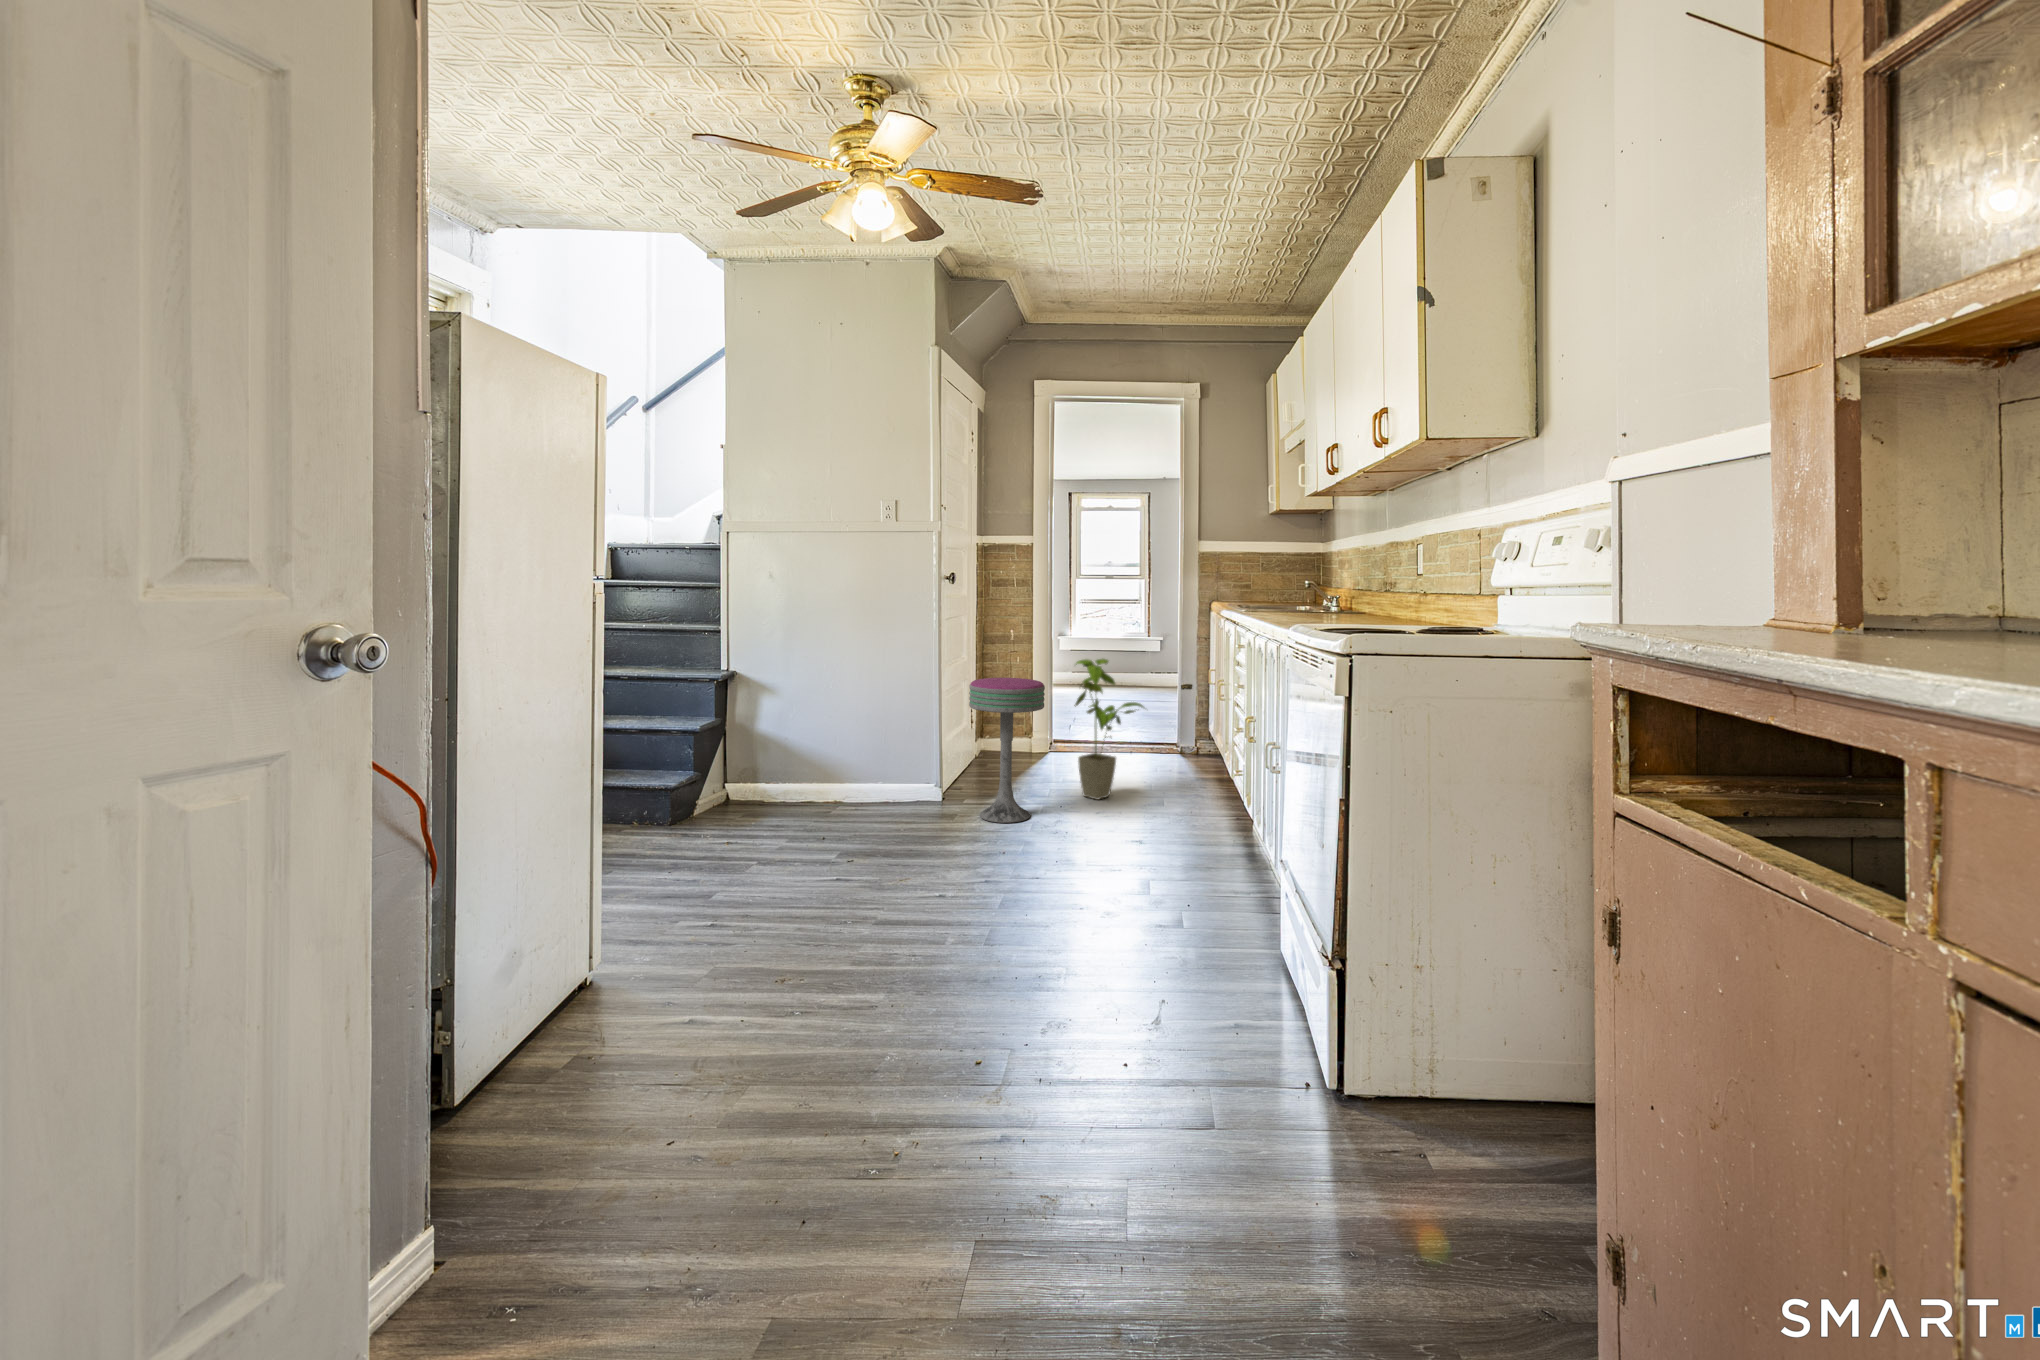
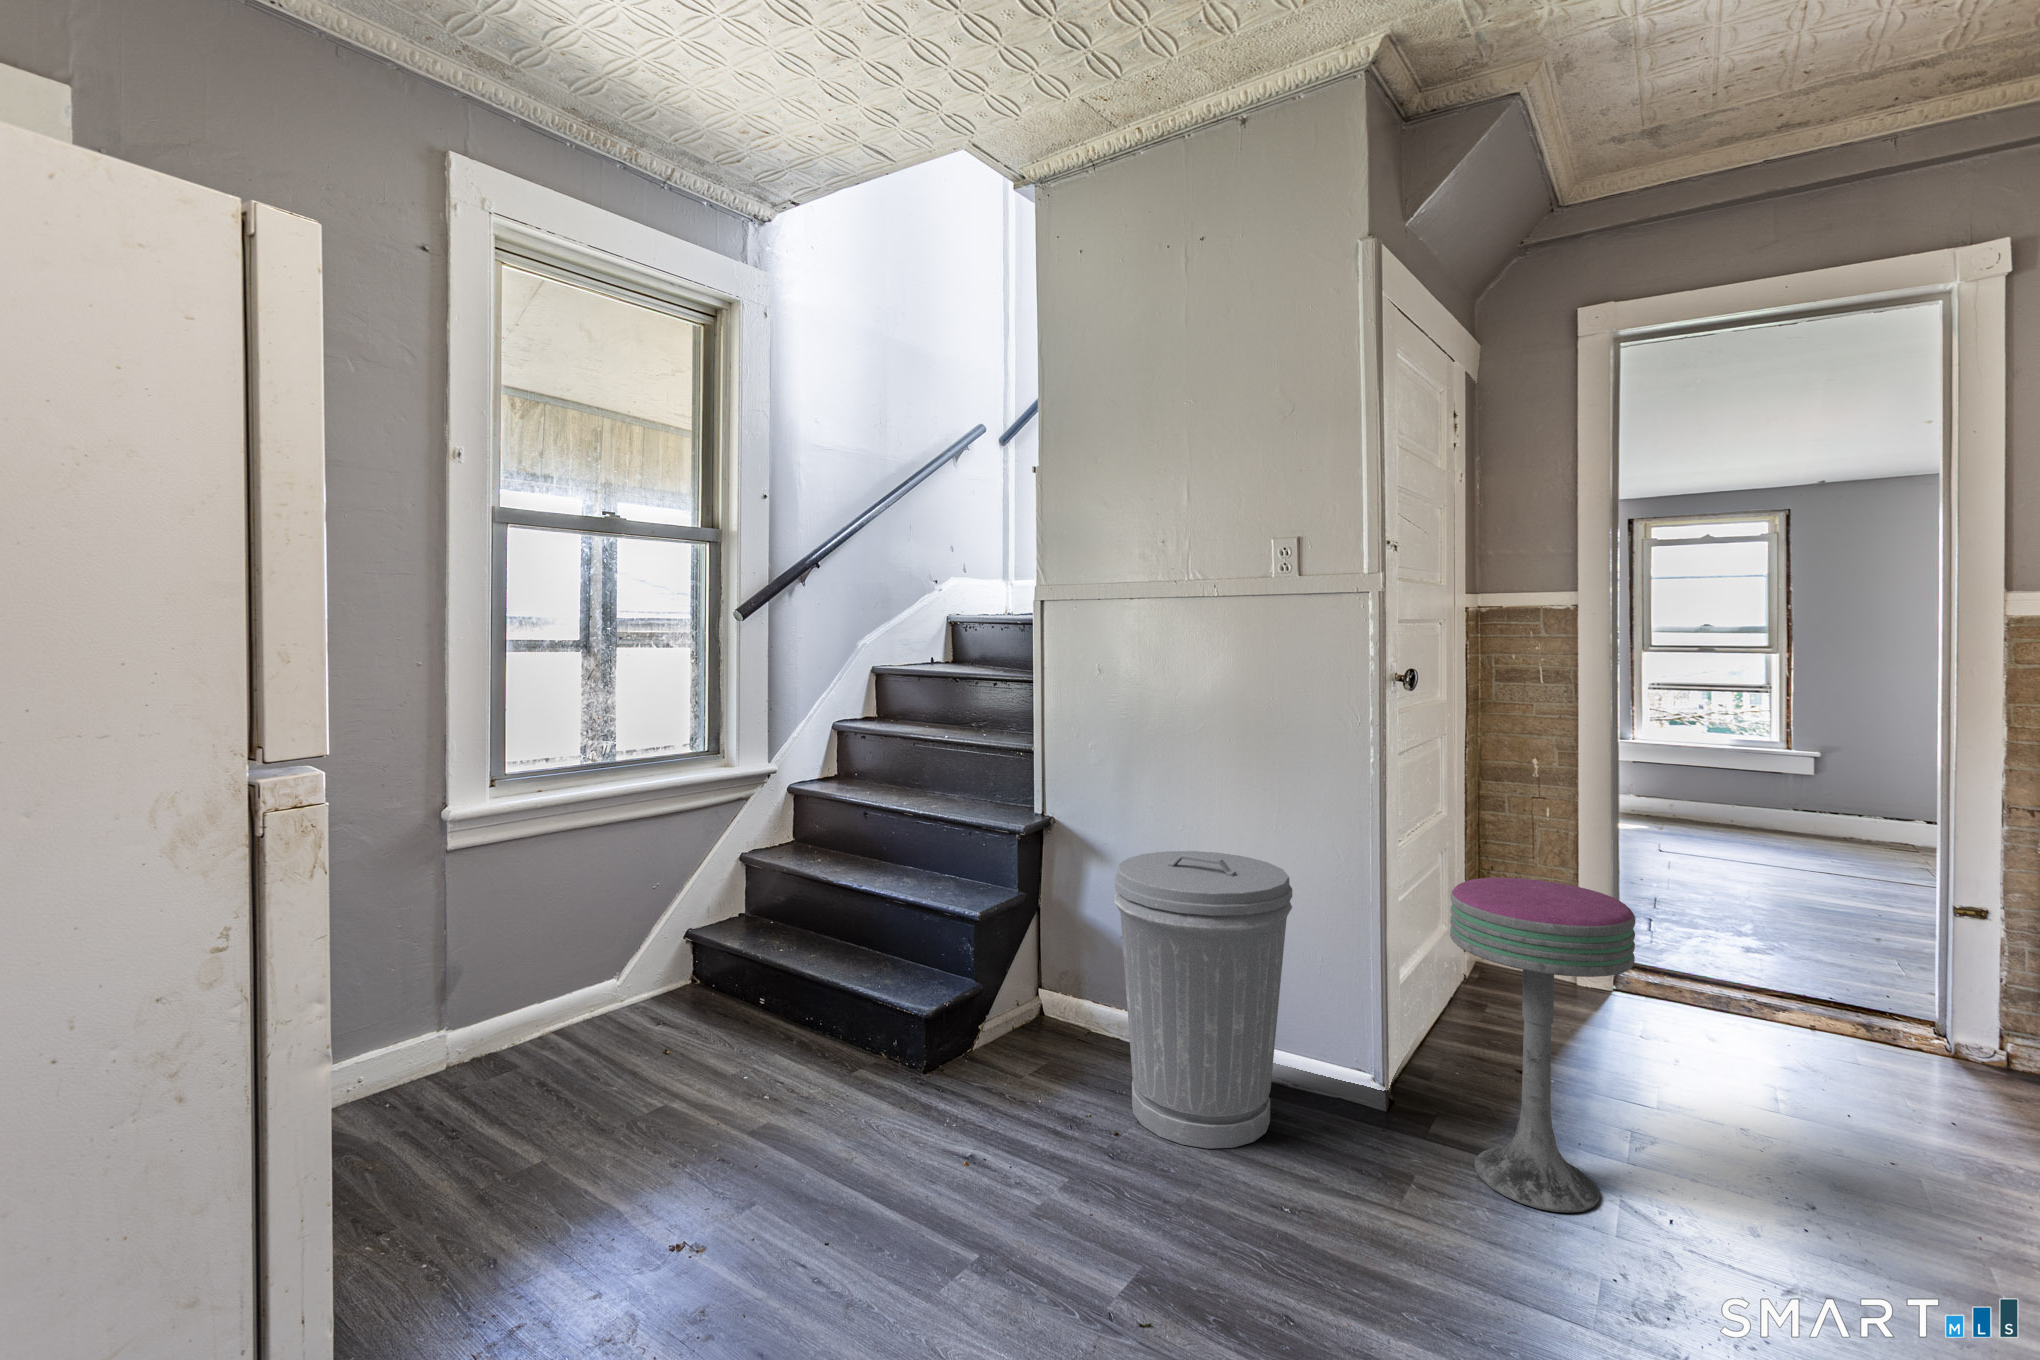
house plant: present [1074,659,1144,800] -> none [1700,851,1932,1174]
trash can: none [793,678,893,830] -> present [1115,851,1292,1149]

